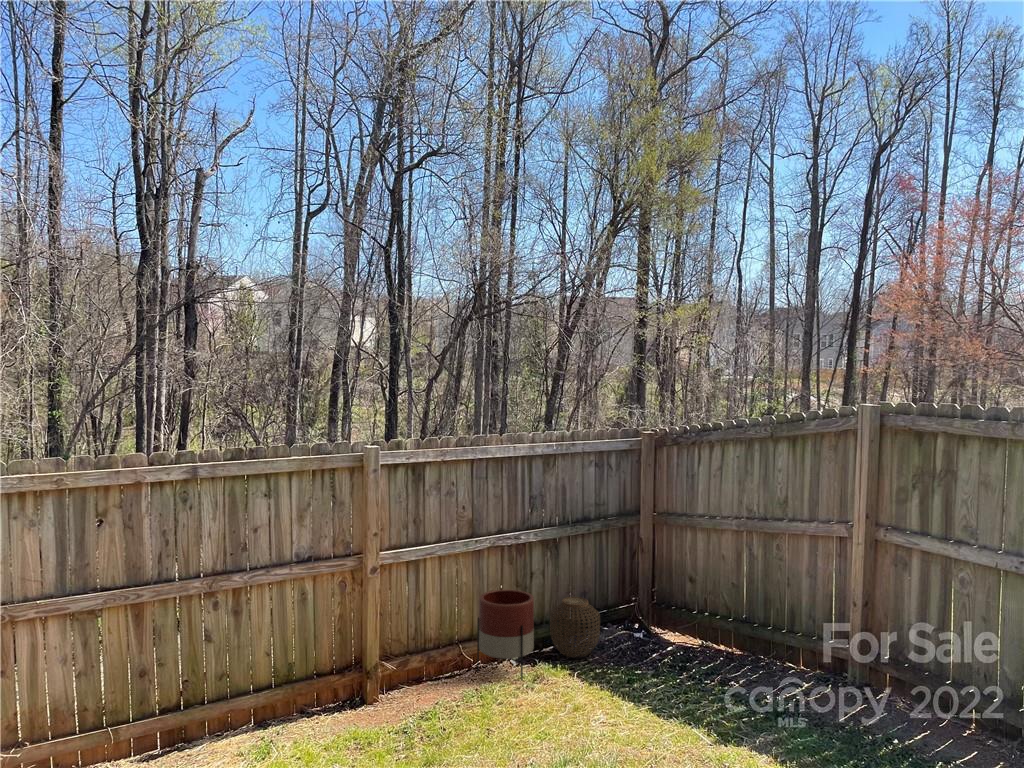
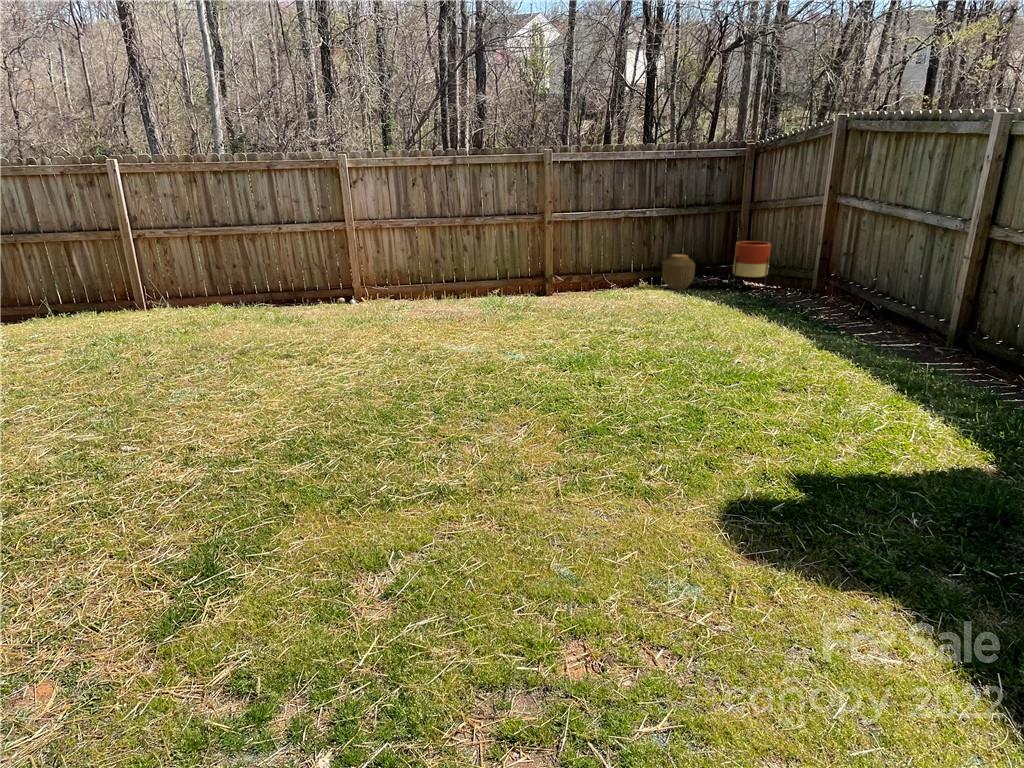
planter: present [477,590,534,680] -> present [733,241,771,289]

